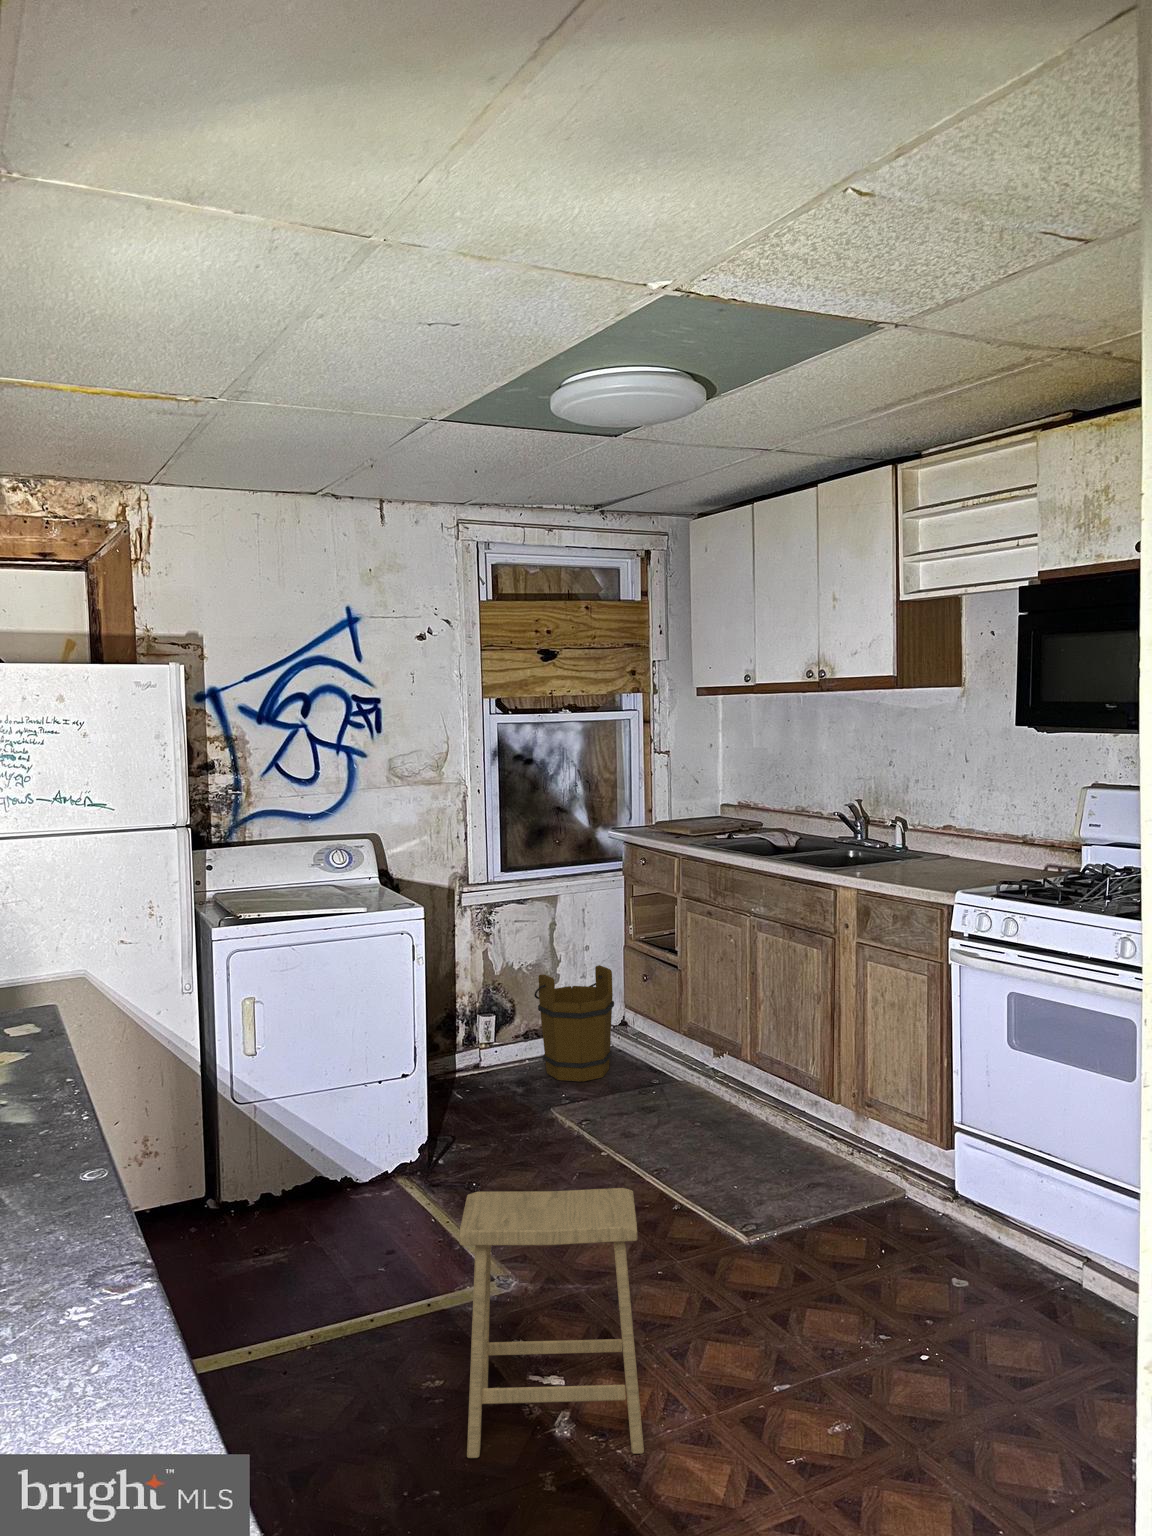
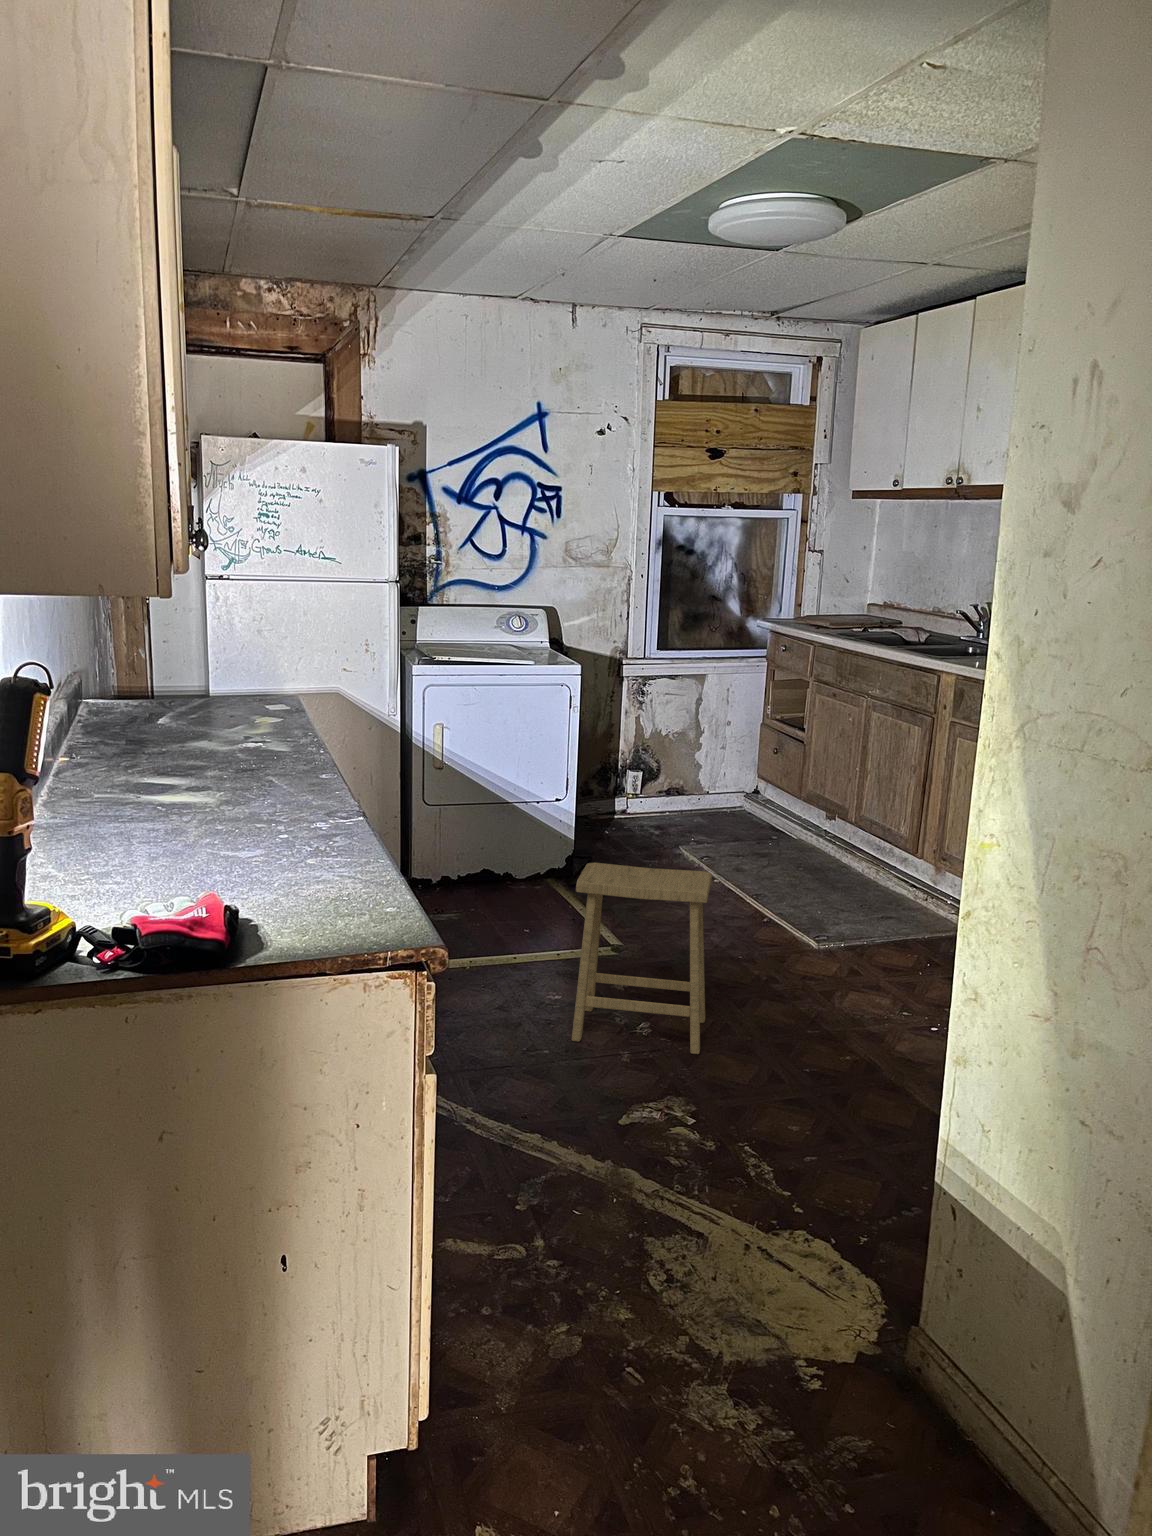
bucket: present [534,965,614,1082] -> none [678,736,748,831]

